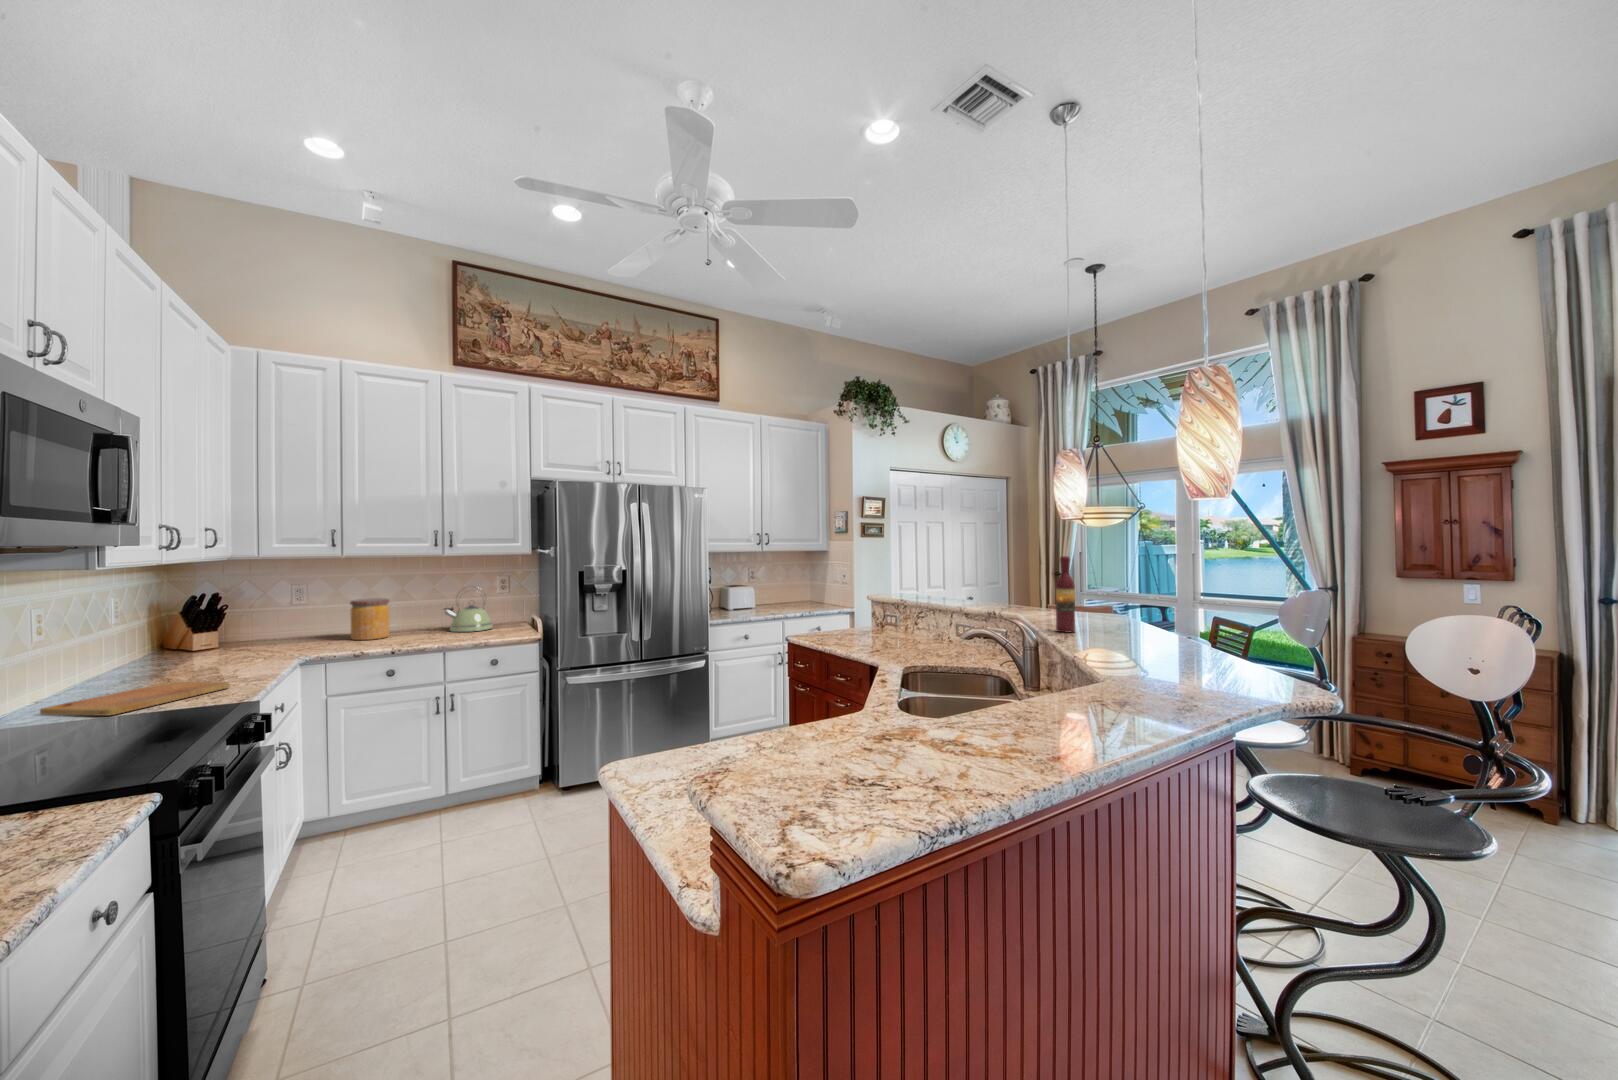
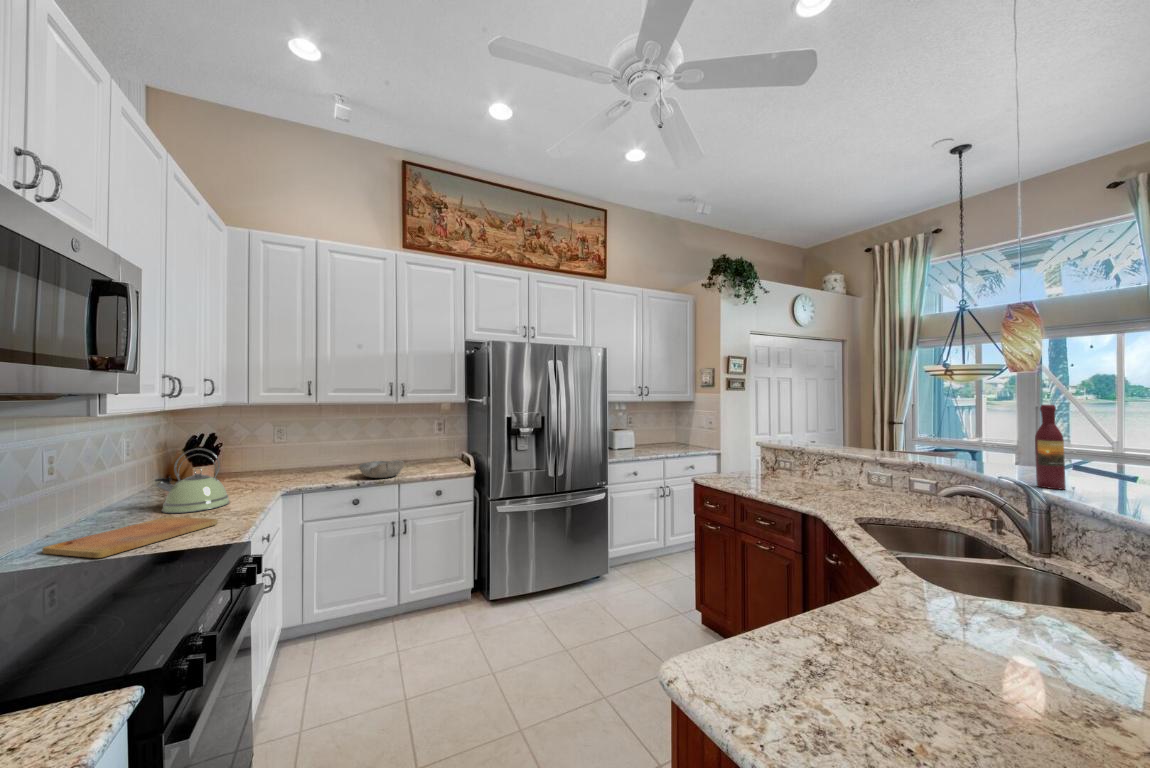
kettle: present [444,587,492,632] -> present [155,448,229,513]
jar: present [350,598,389,640] -> none [323,438,353,474]
bowl: none [396,622,453,643] -> present [358,460,404,478]

